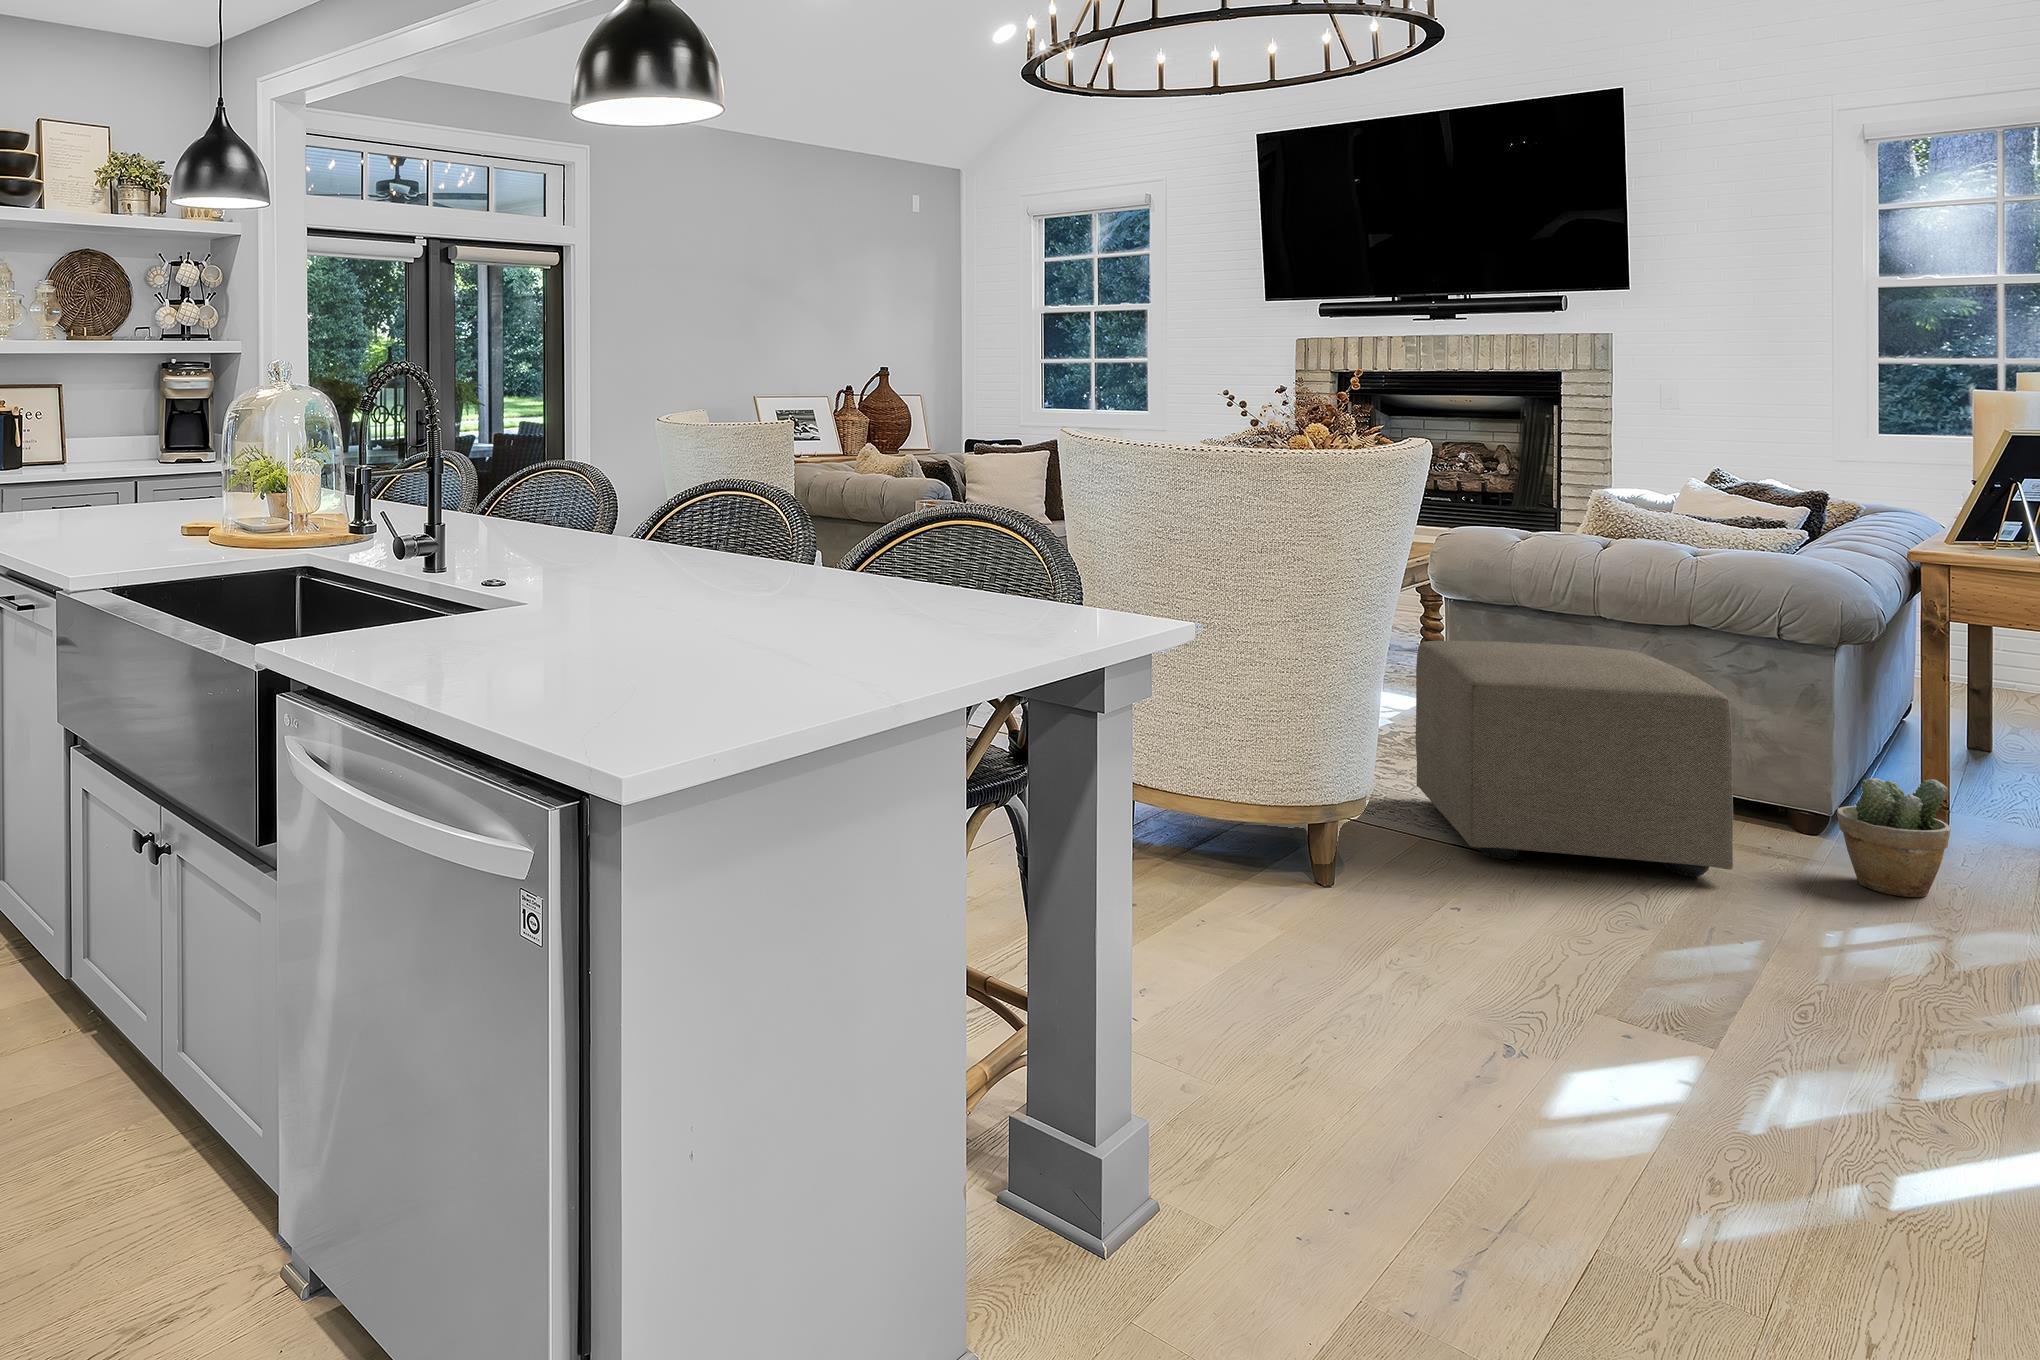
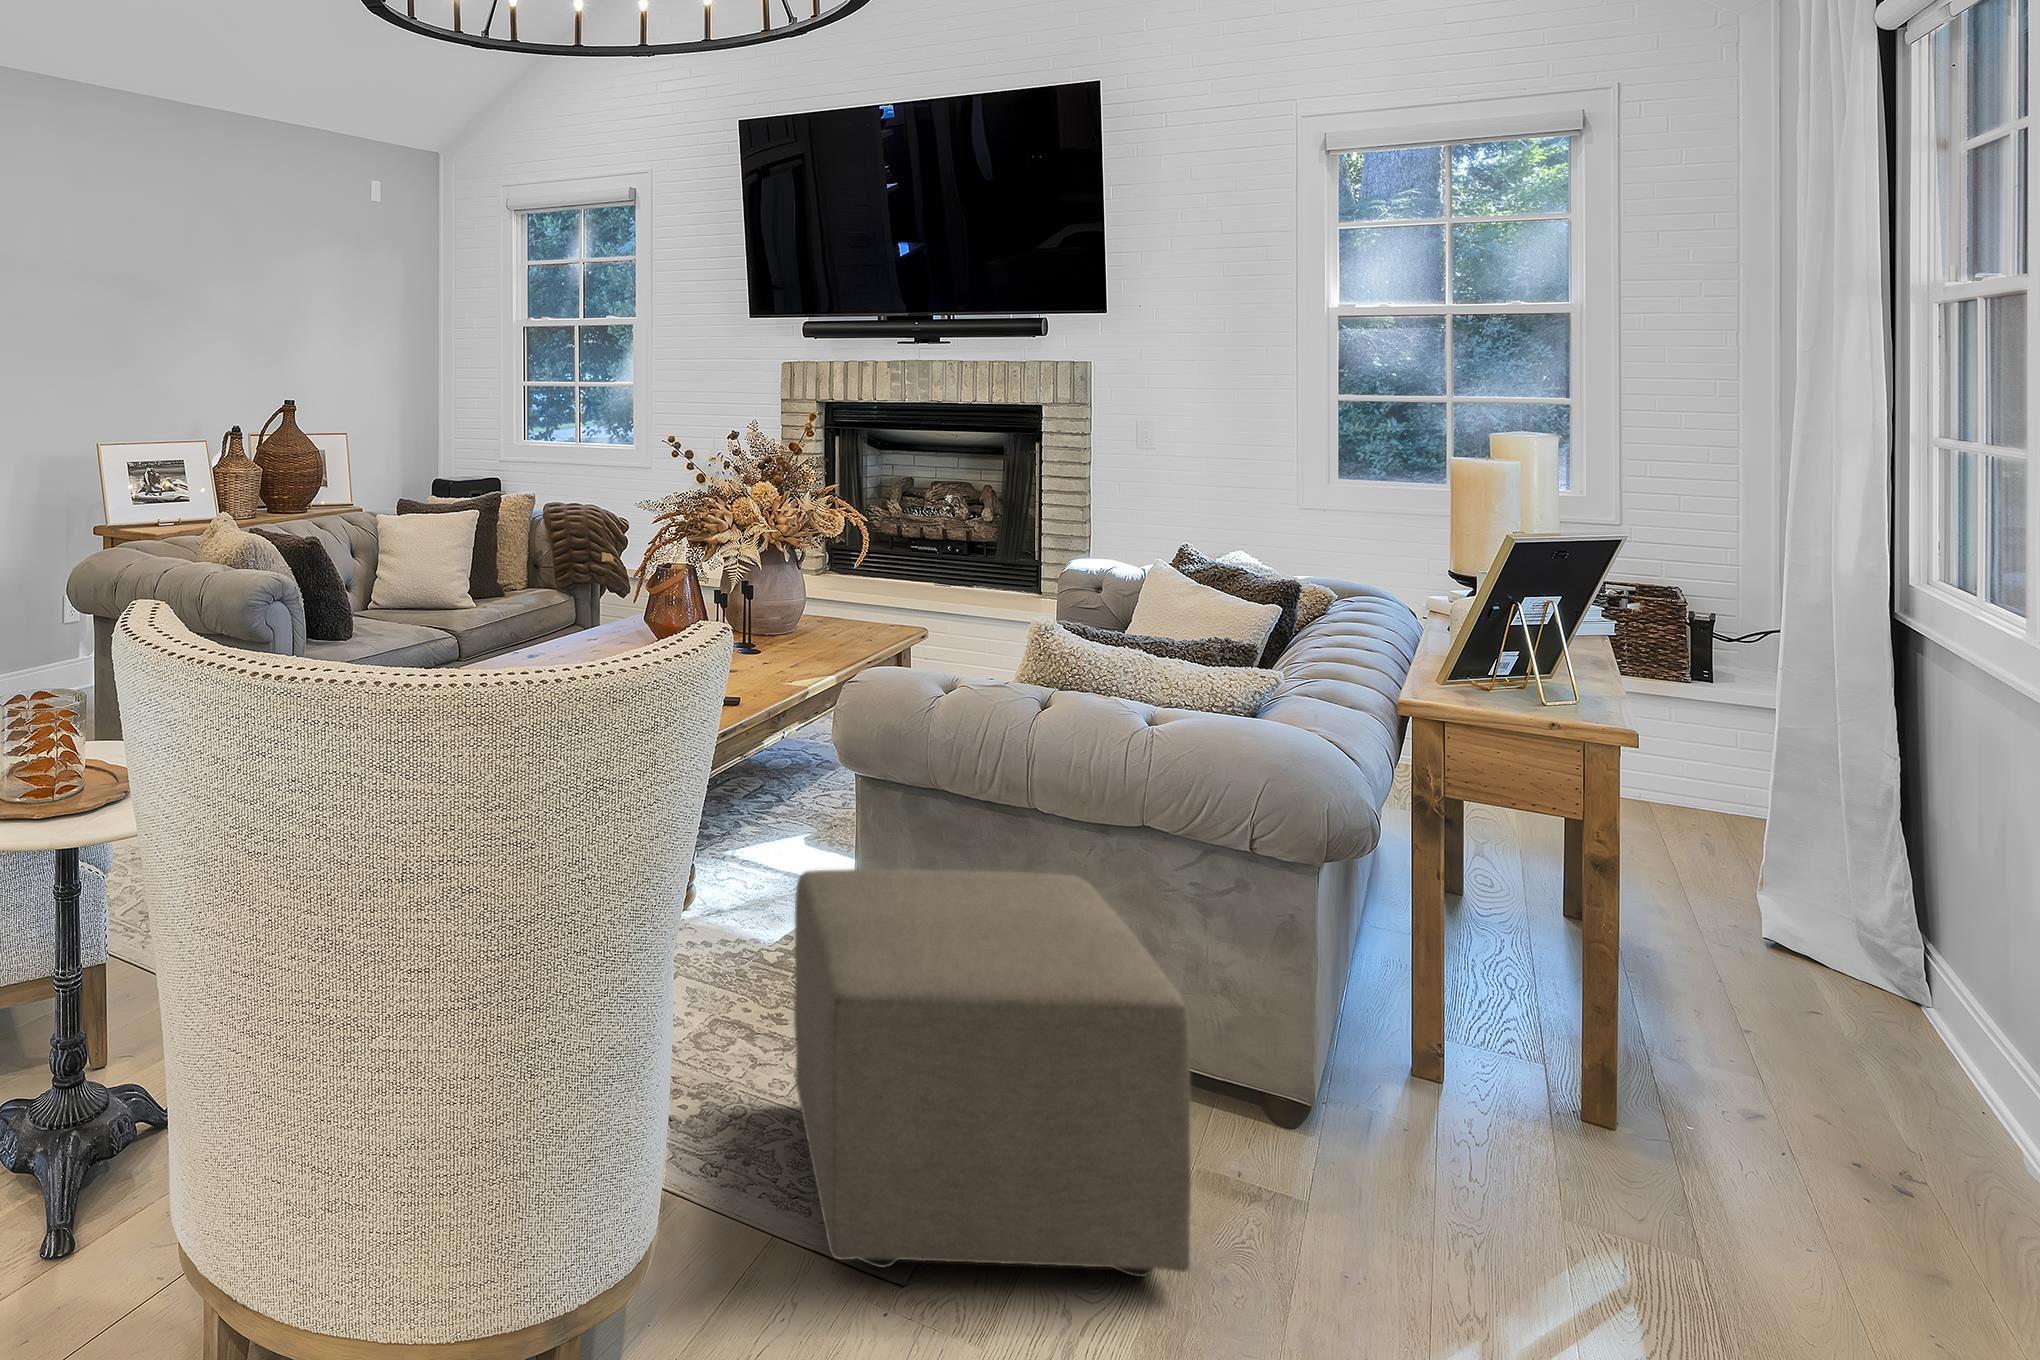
potted plant: present [1837,778,1951,897] -> none [1325,1100,1469,1289]

